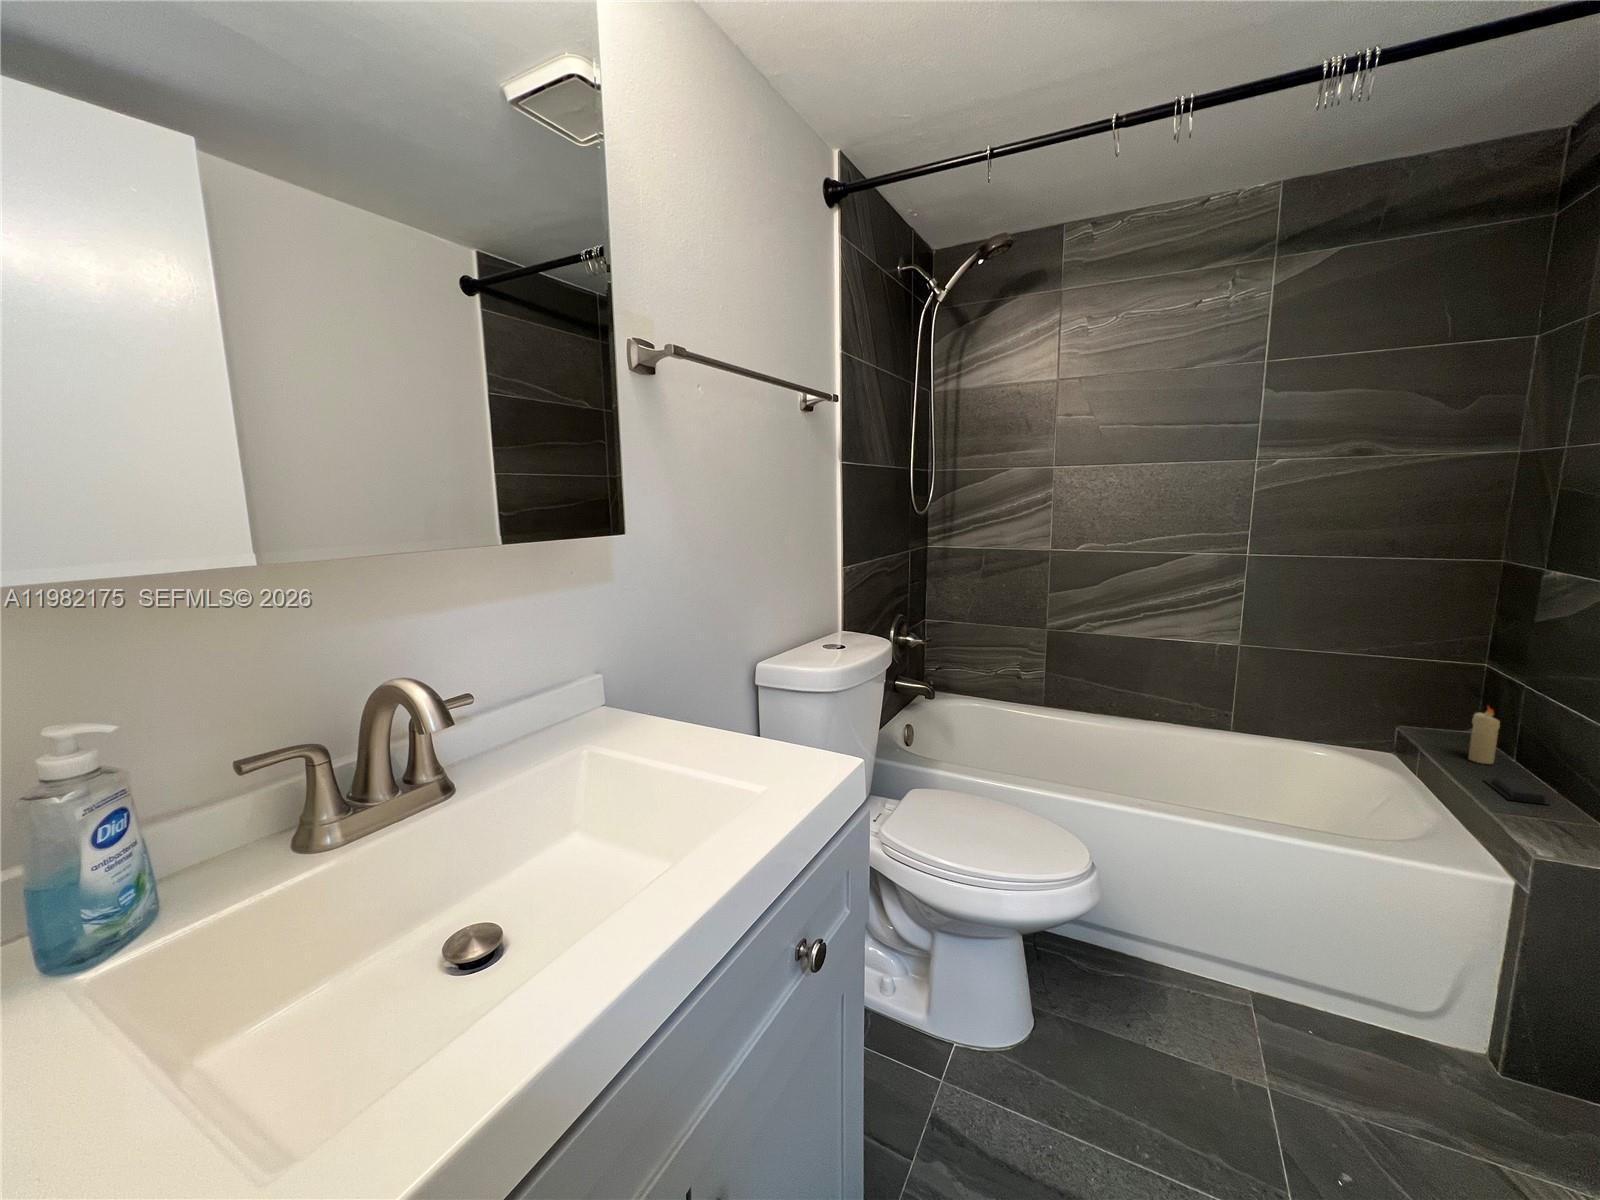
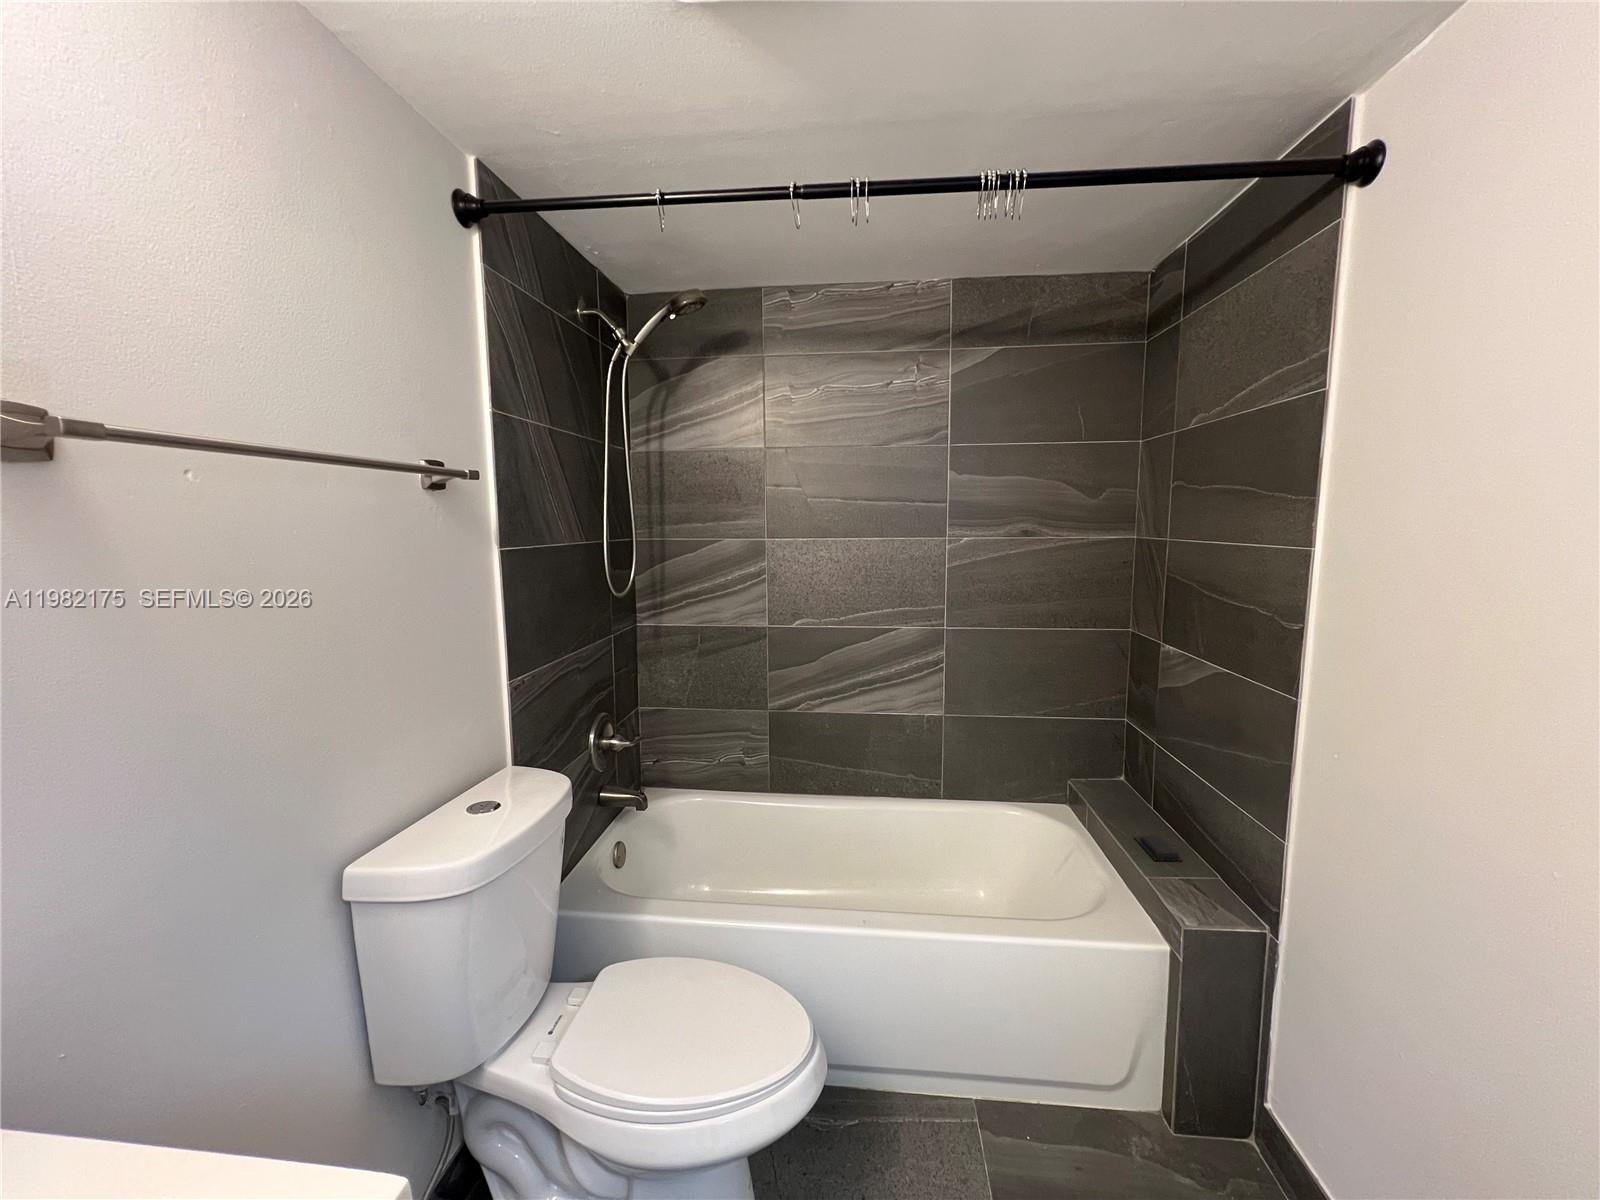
candle: present [1469,707,1500,764] -> none [1121,765,1140,817]

